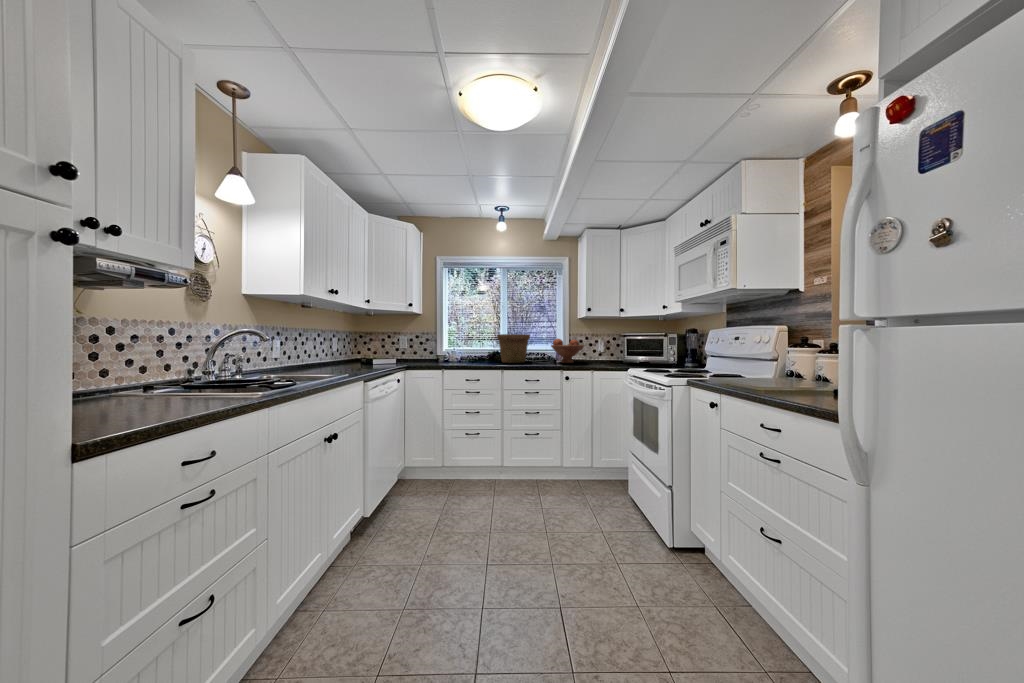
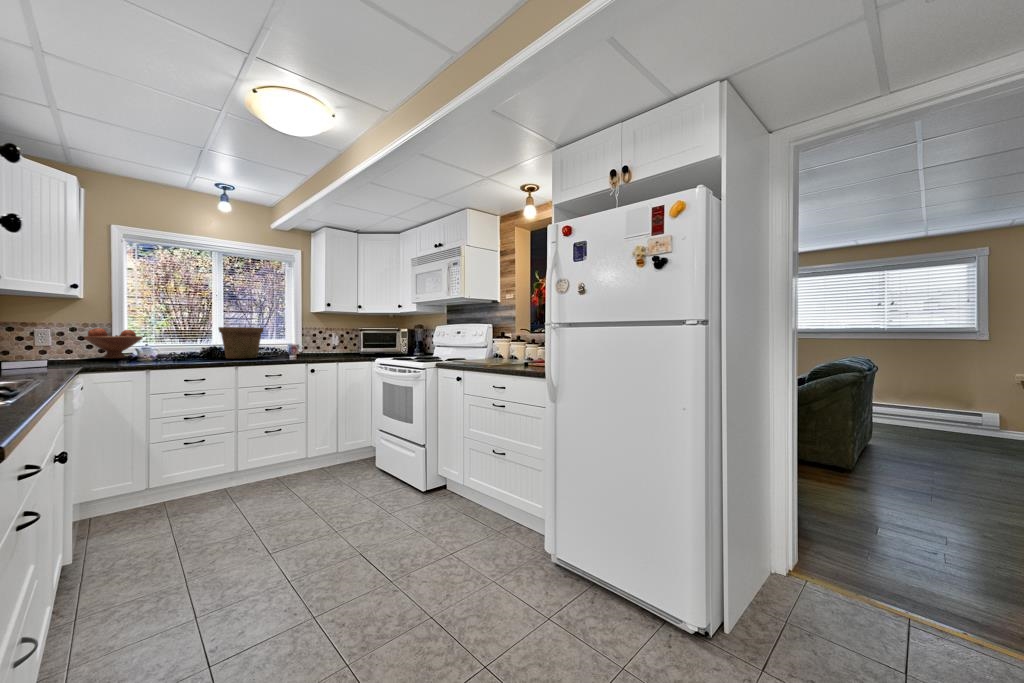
fruit bowl: present [551,338,584,363] -> present [84,328,143,359]

